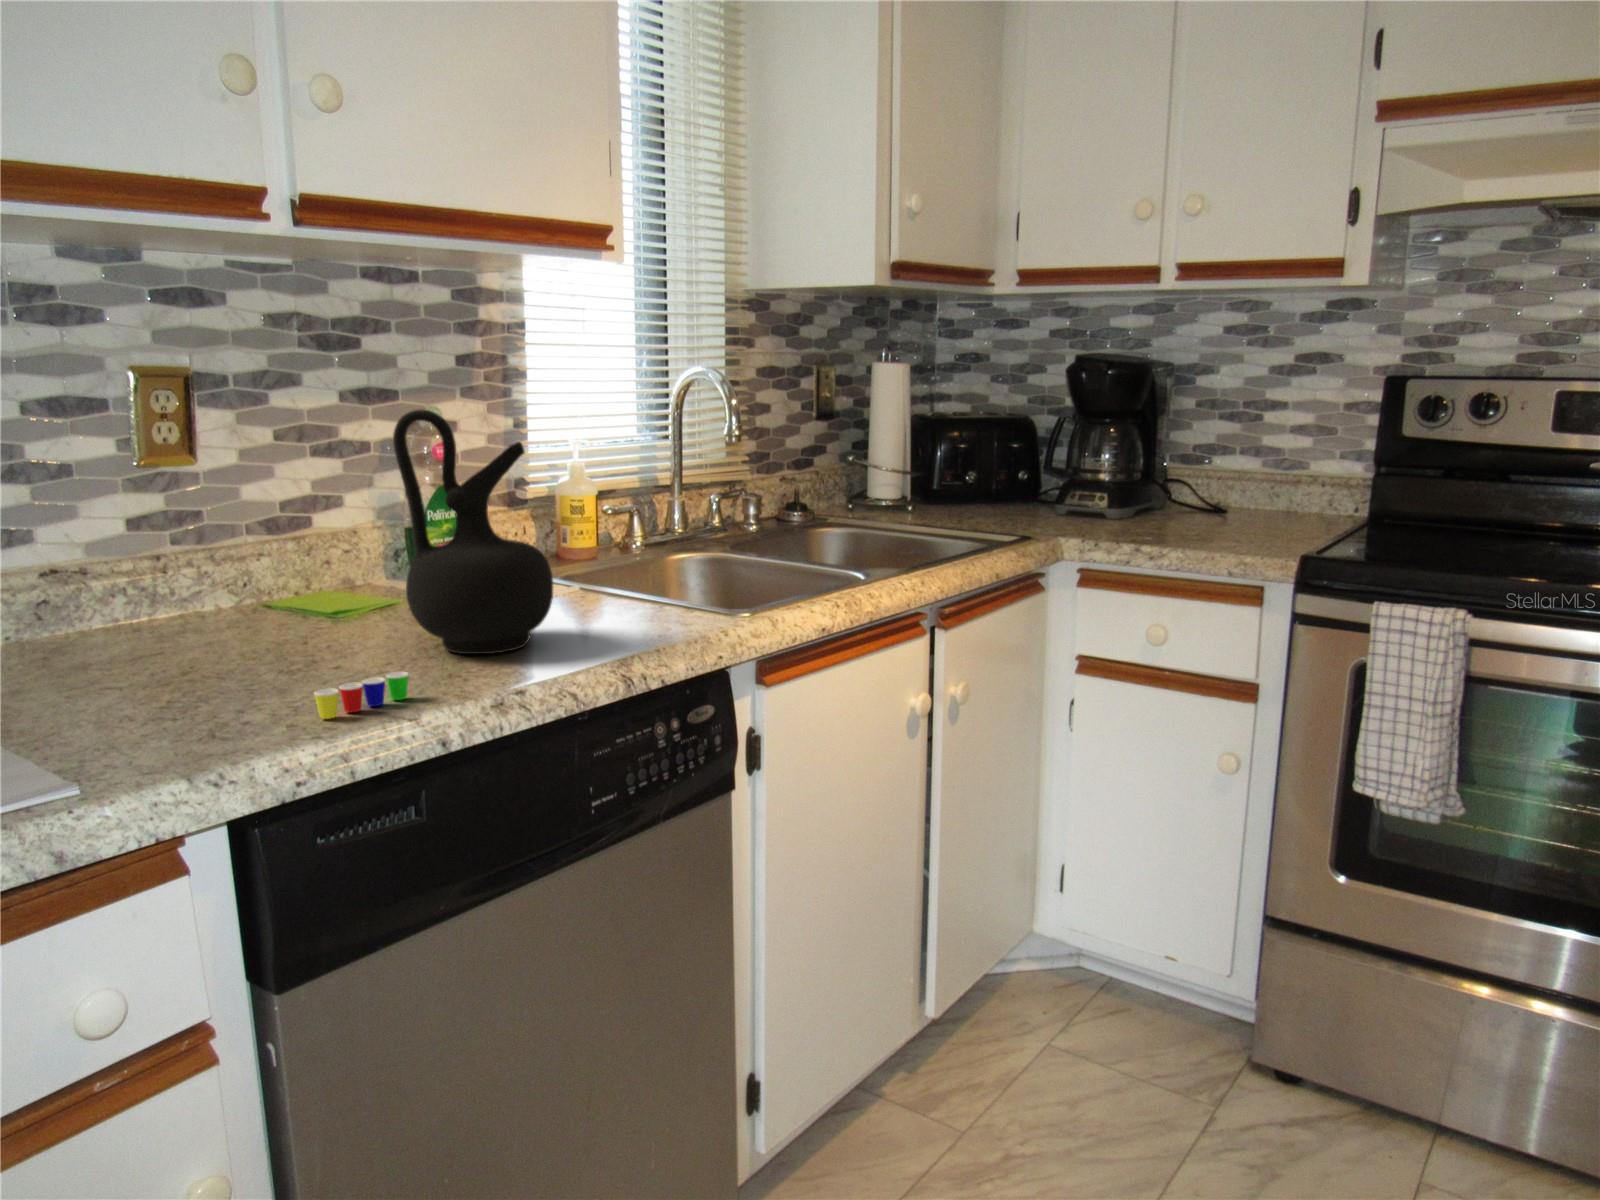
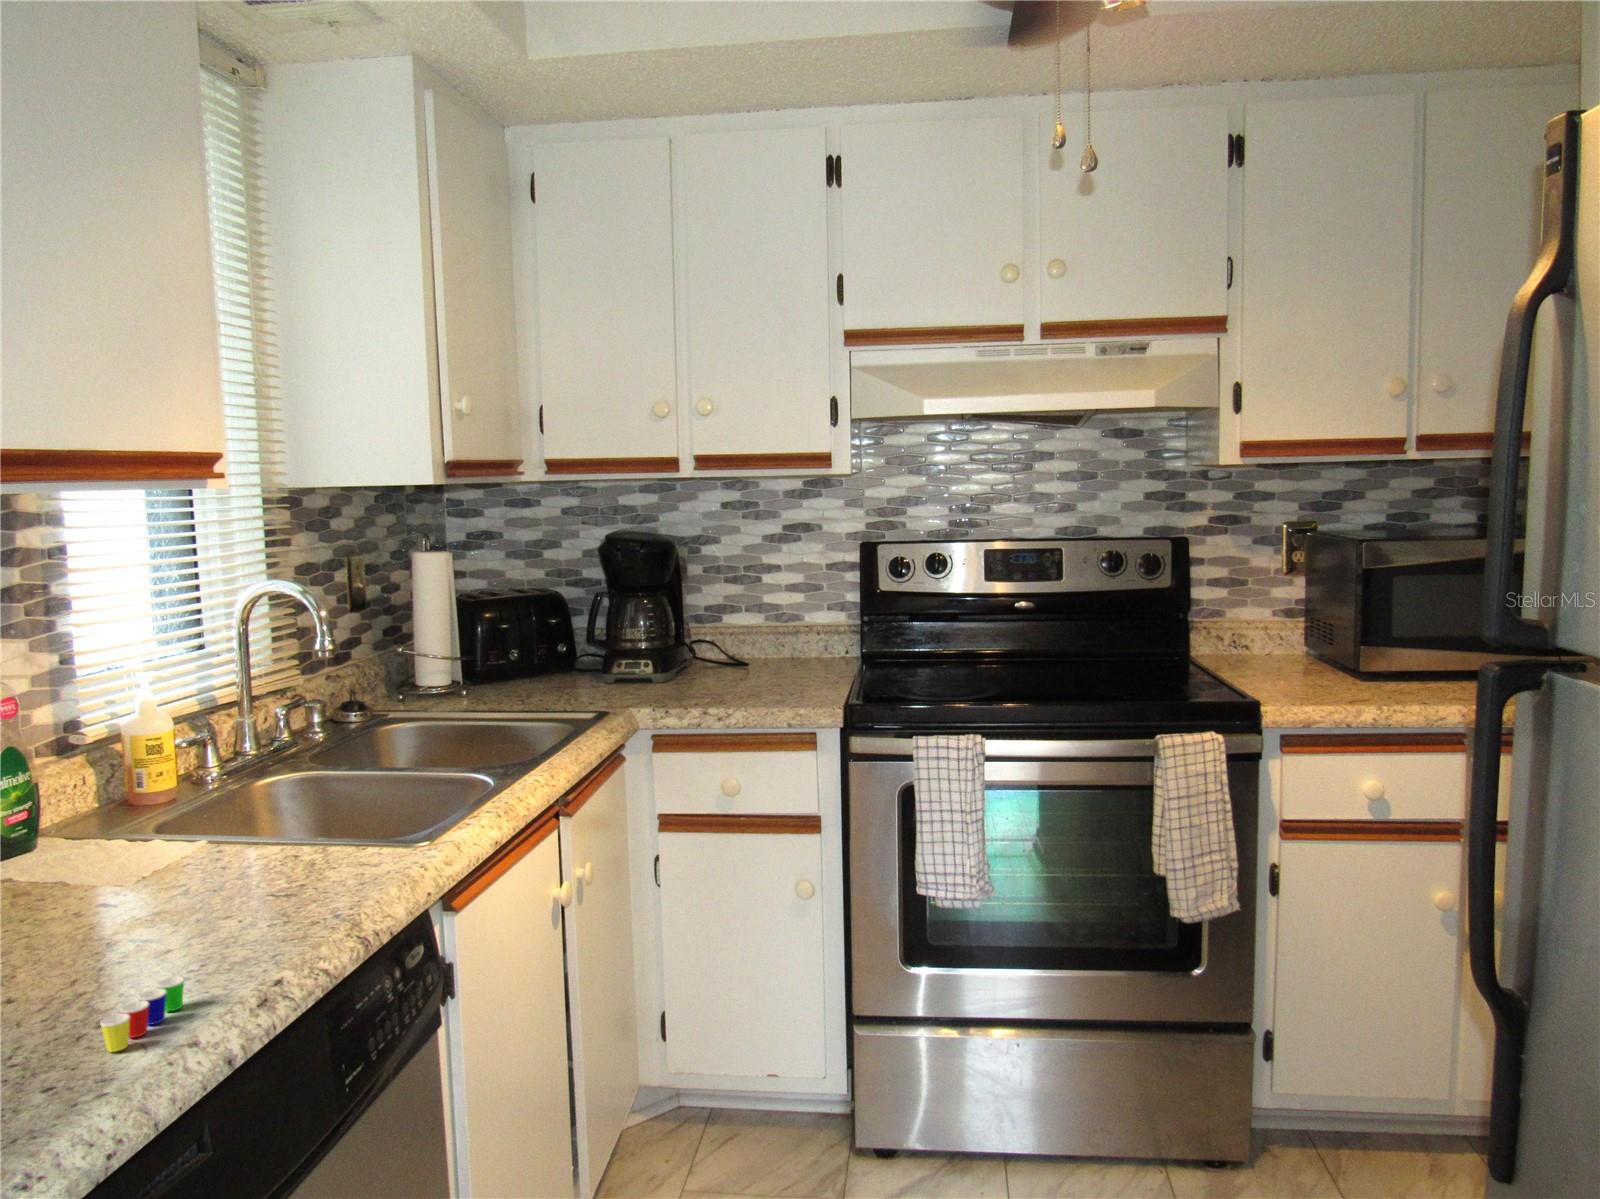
ceramic jug: present [393,410,553,654] -> none [77,678,270,944]

